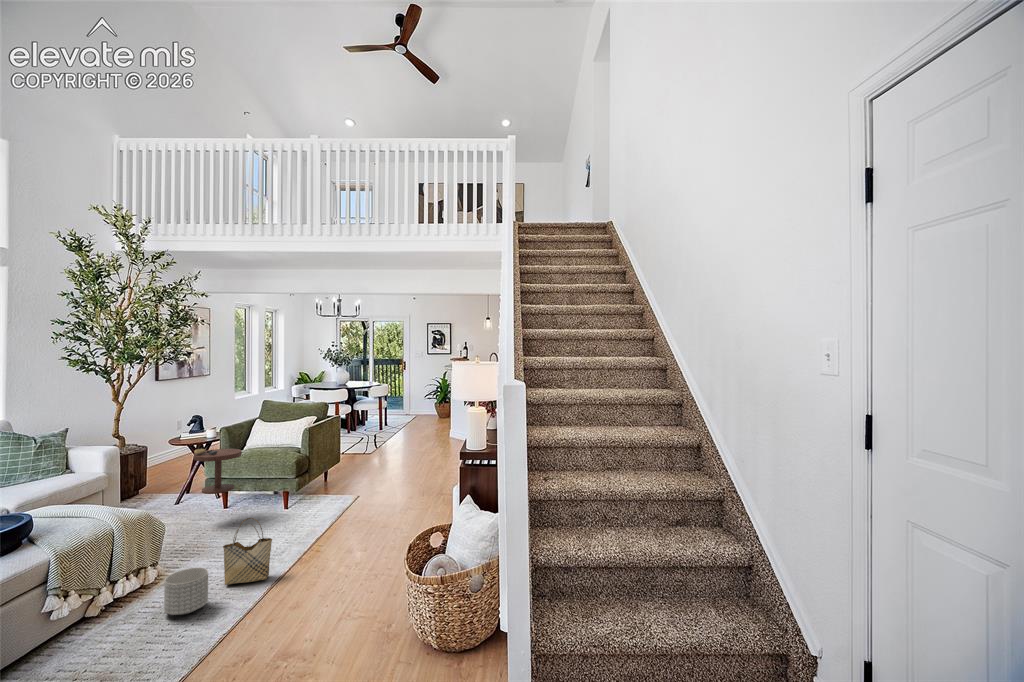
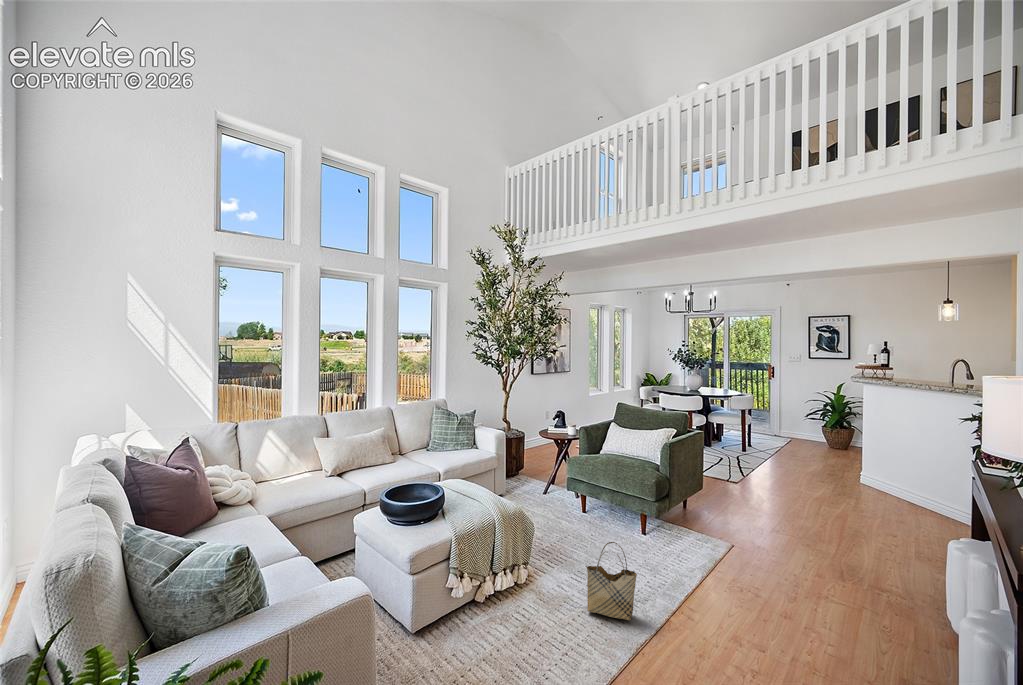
side table: present [194,449,242,494] -> none [560,448,602,528]
planter: present [164,568,208,615] -> none [533,585,574,638]

